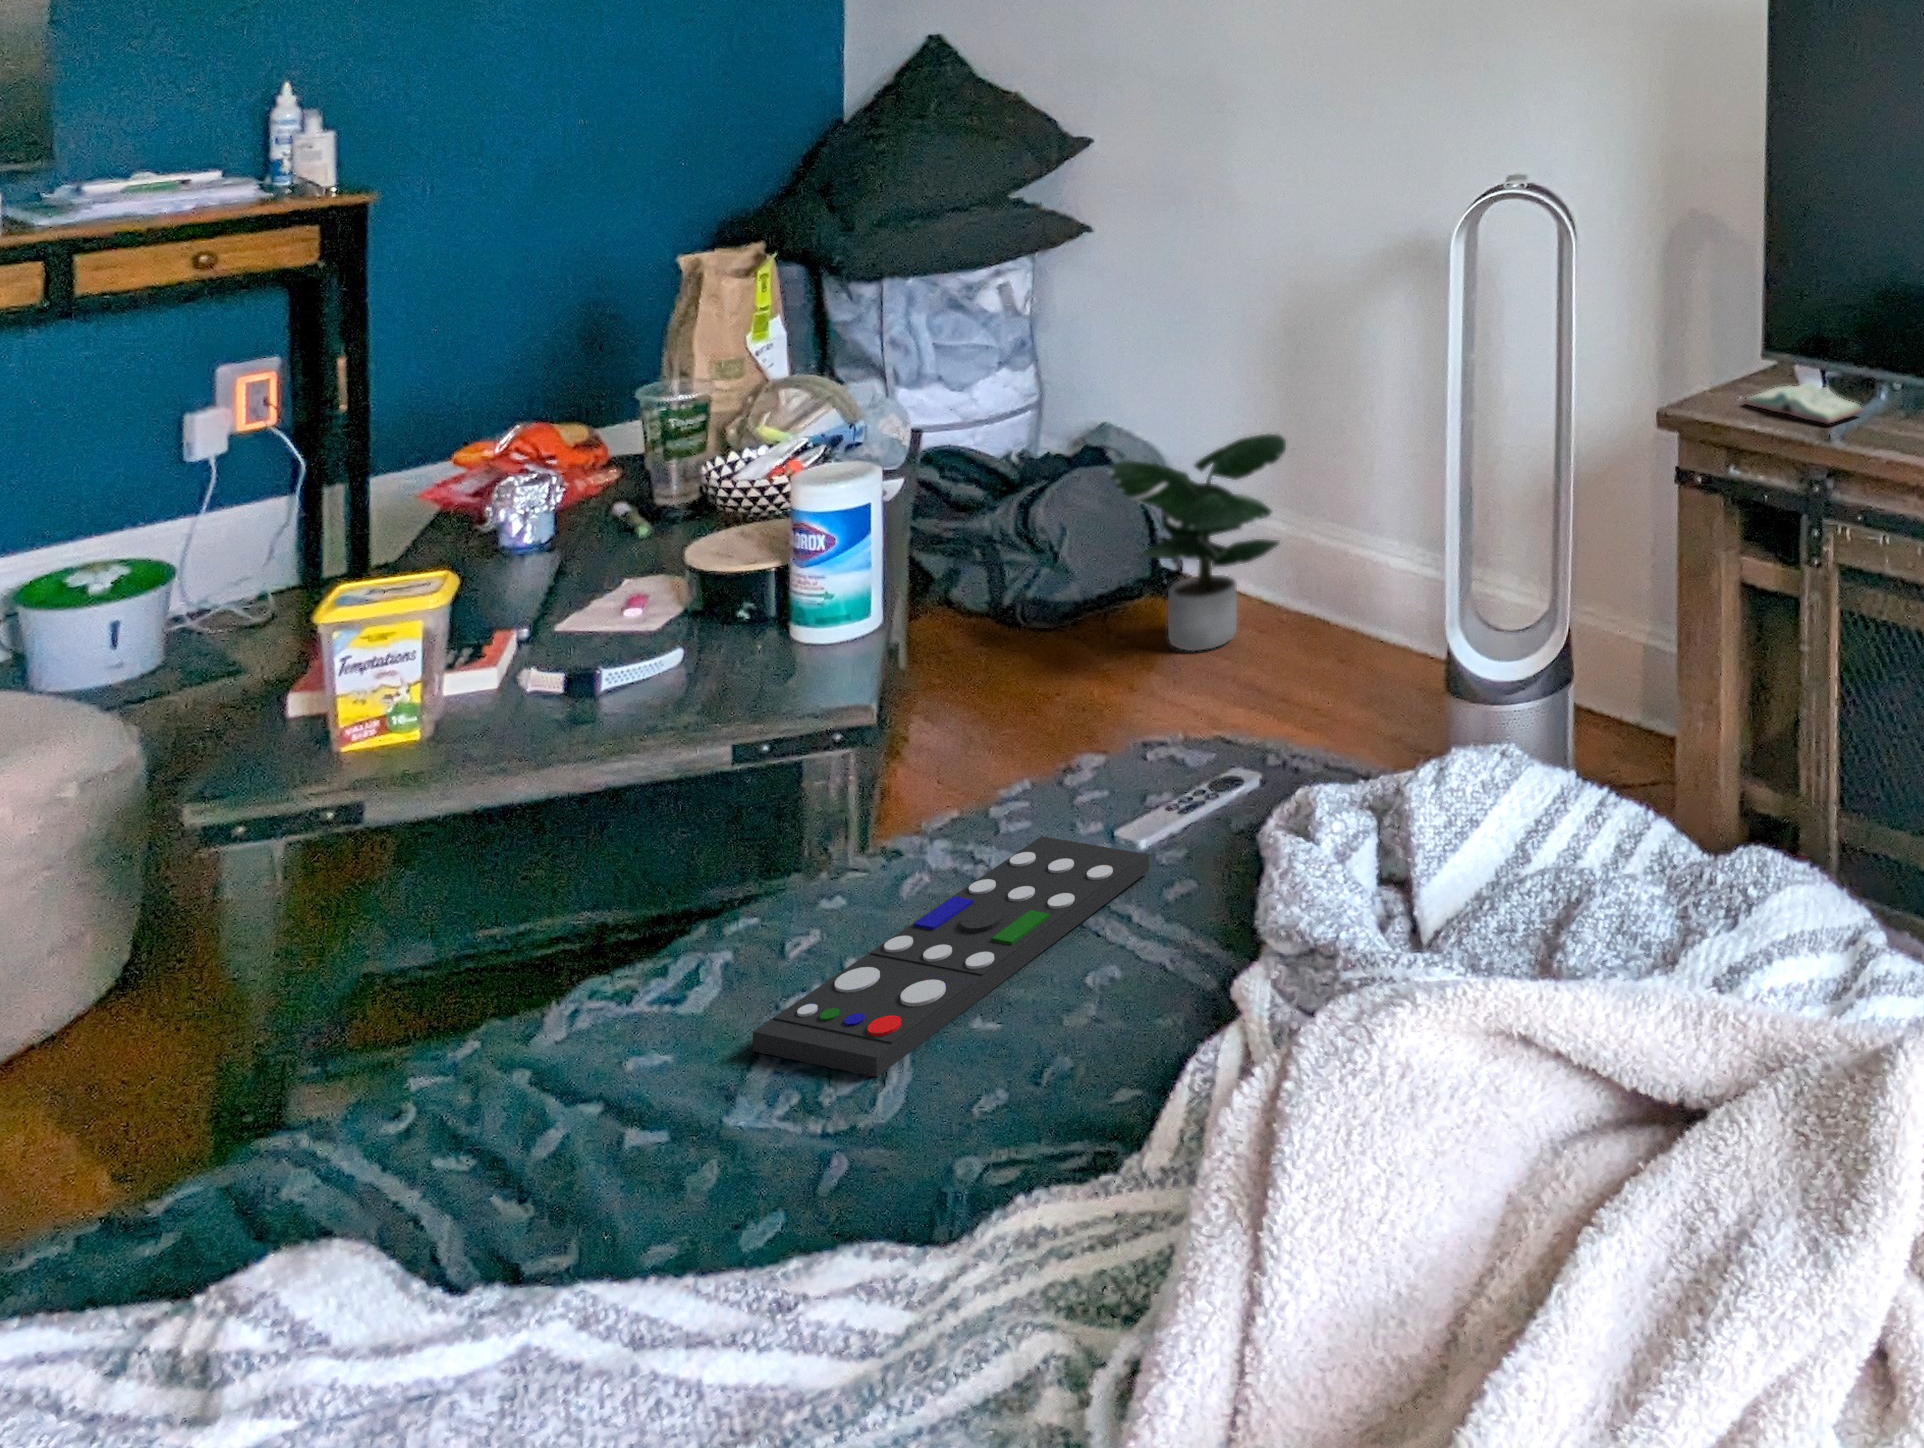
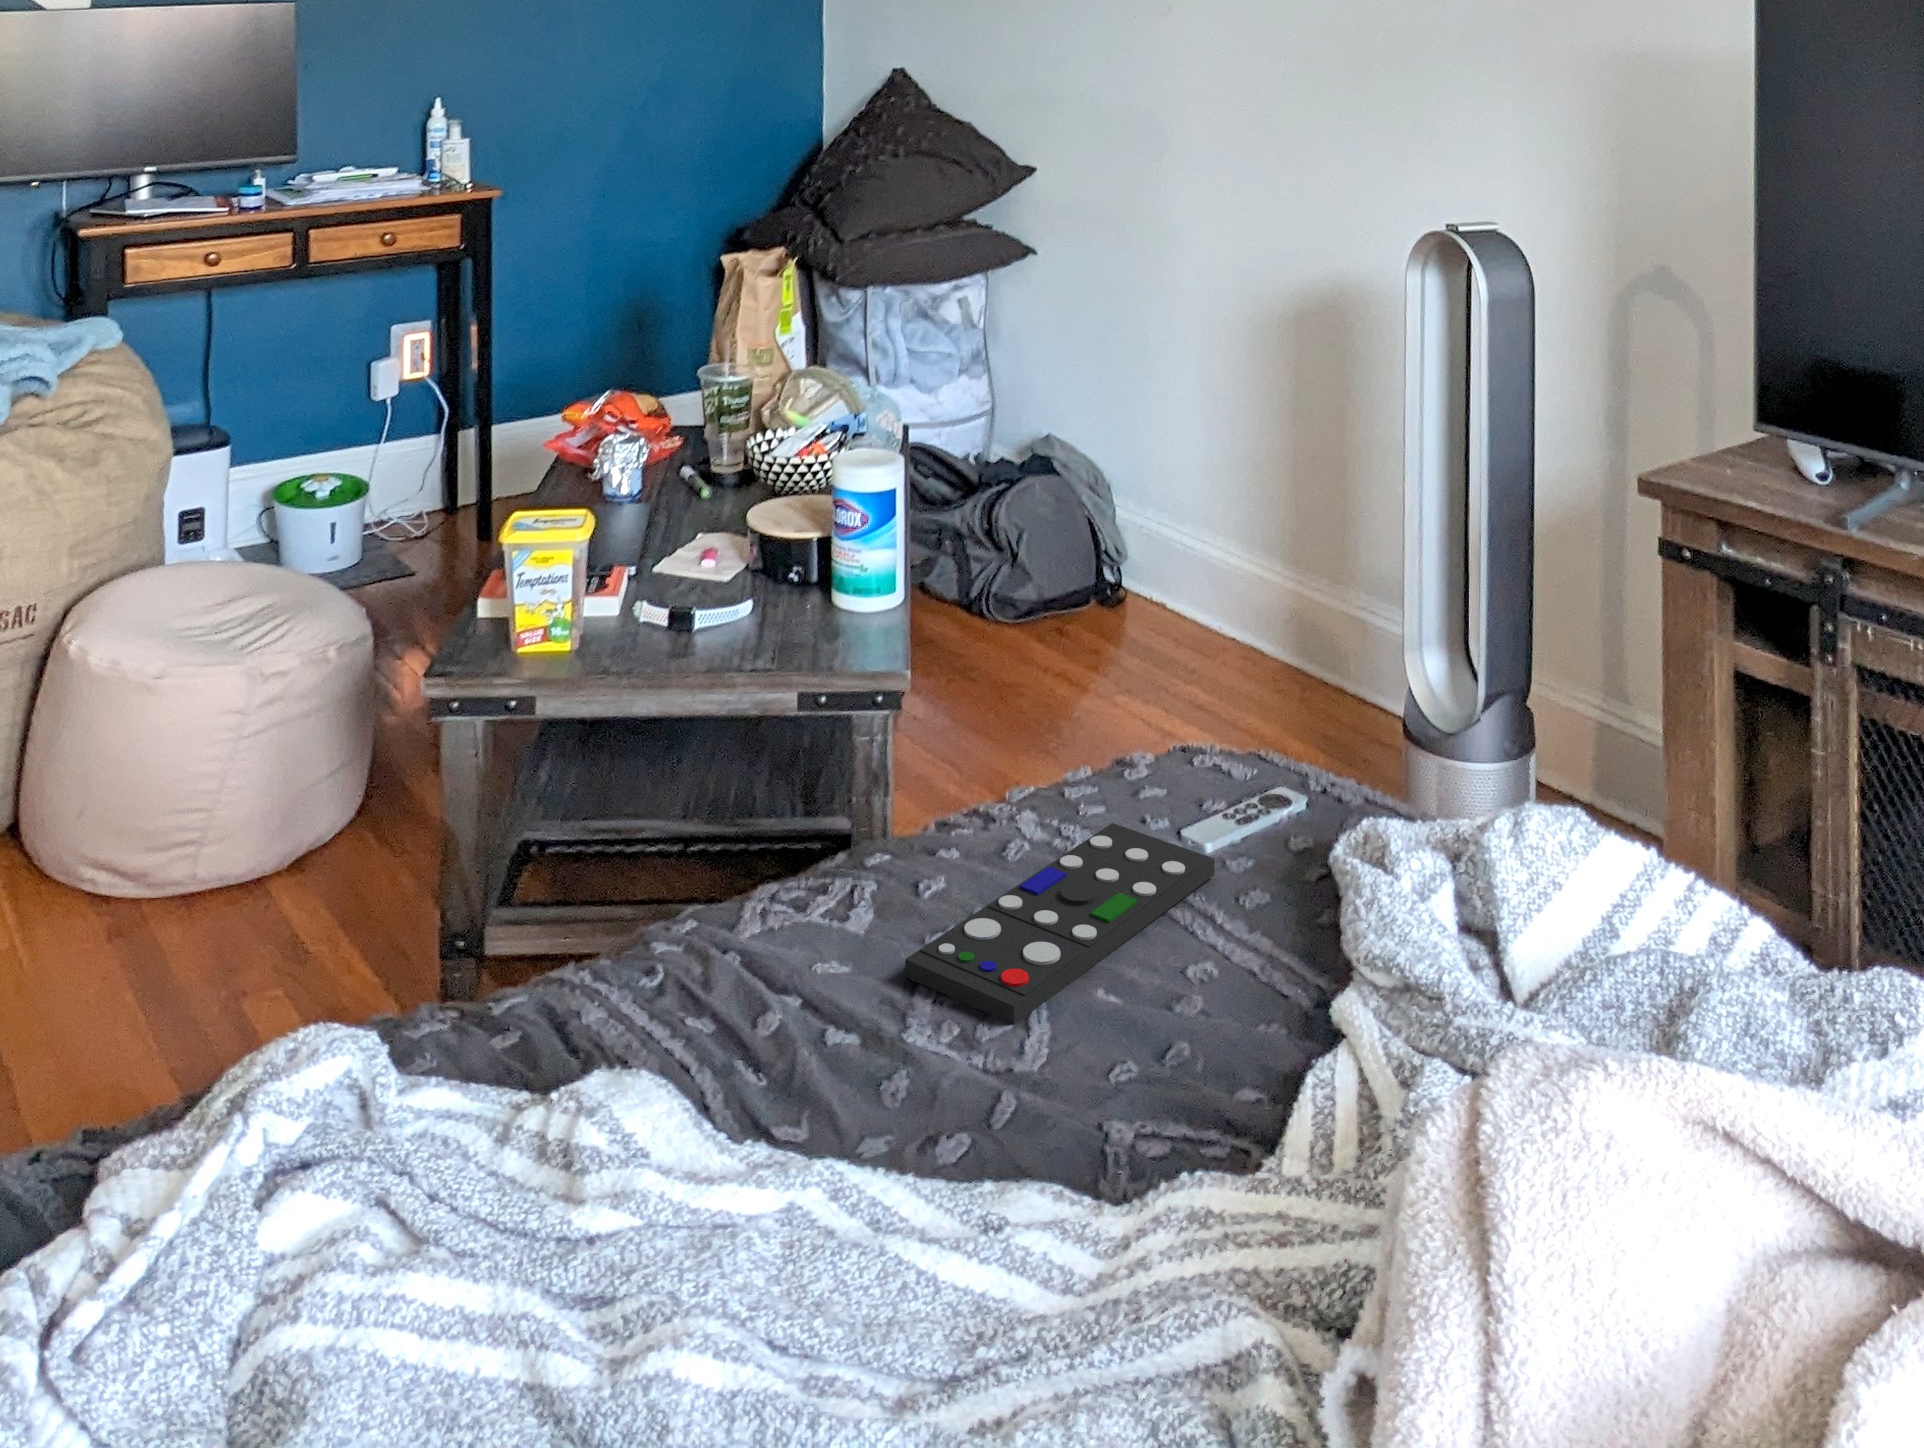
book: present [1745,382,1863,424] -> none [1737,463,1883,511]
potted plant: present [1109,434,1286,651] -> none [1066,461,1224,664]

